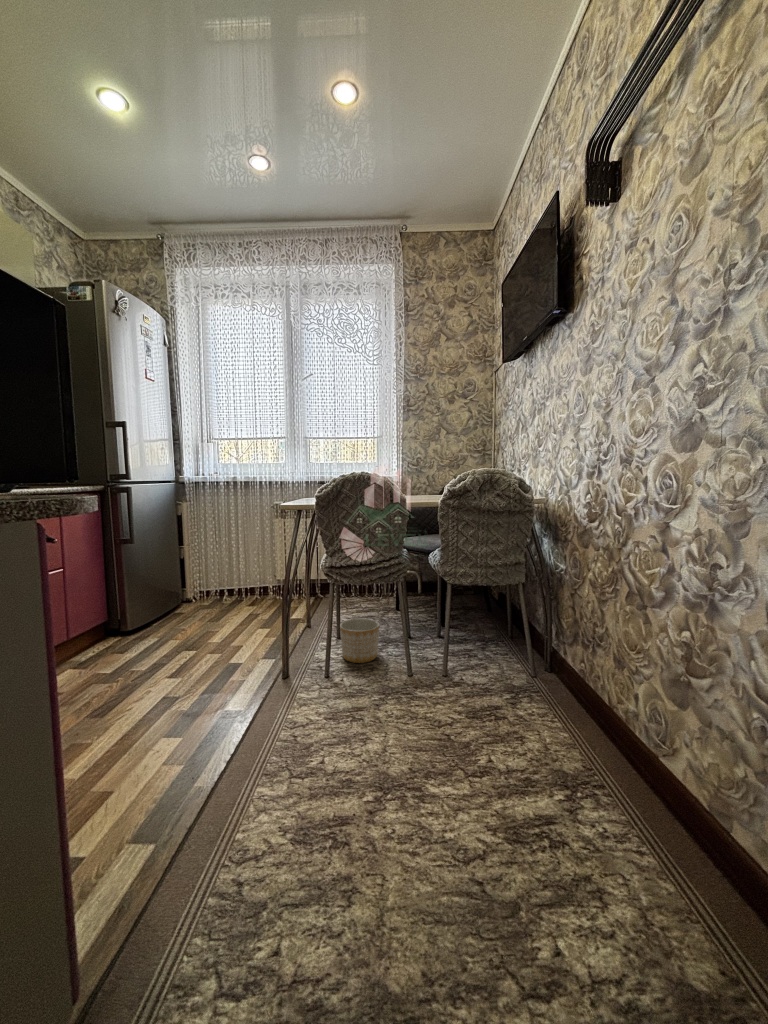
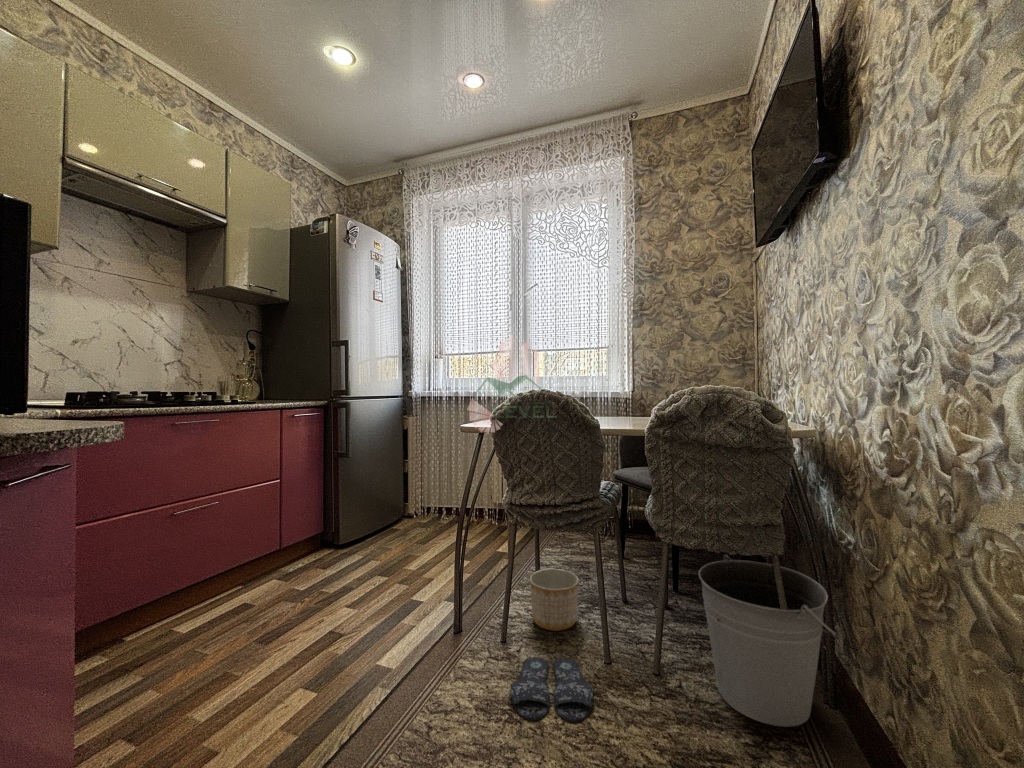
bucket: none [473,589,555,688] -> present [699,555,835,727]
slippers: none [346,676,407,713] -> present [511,657,593,723]

